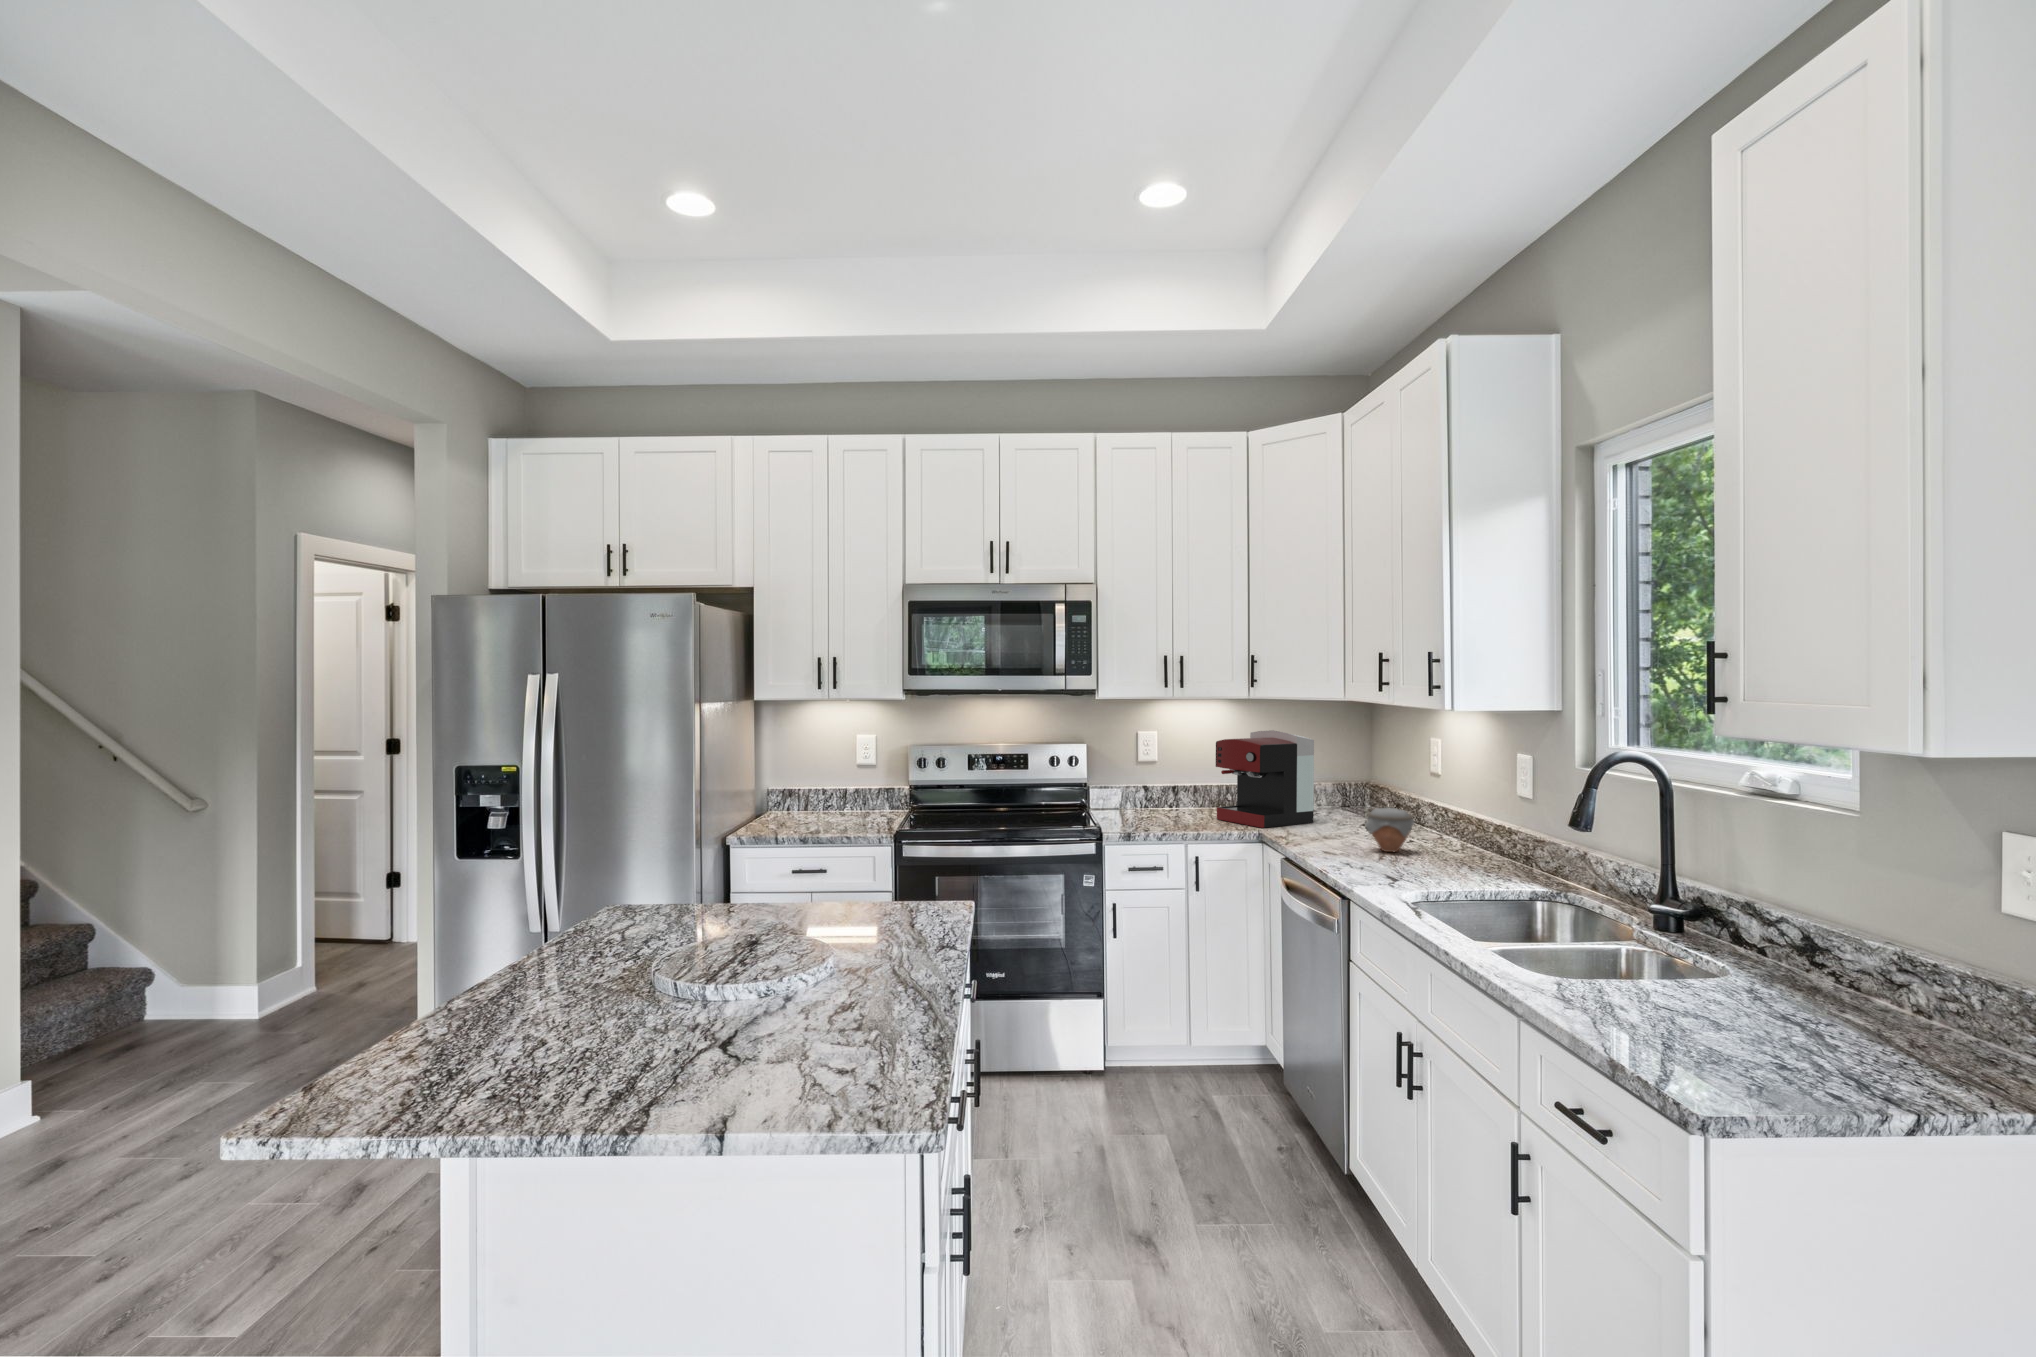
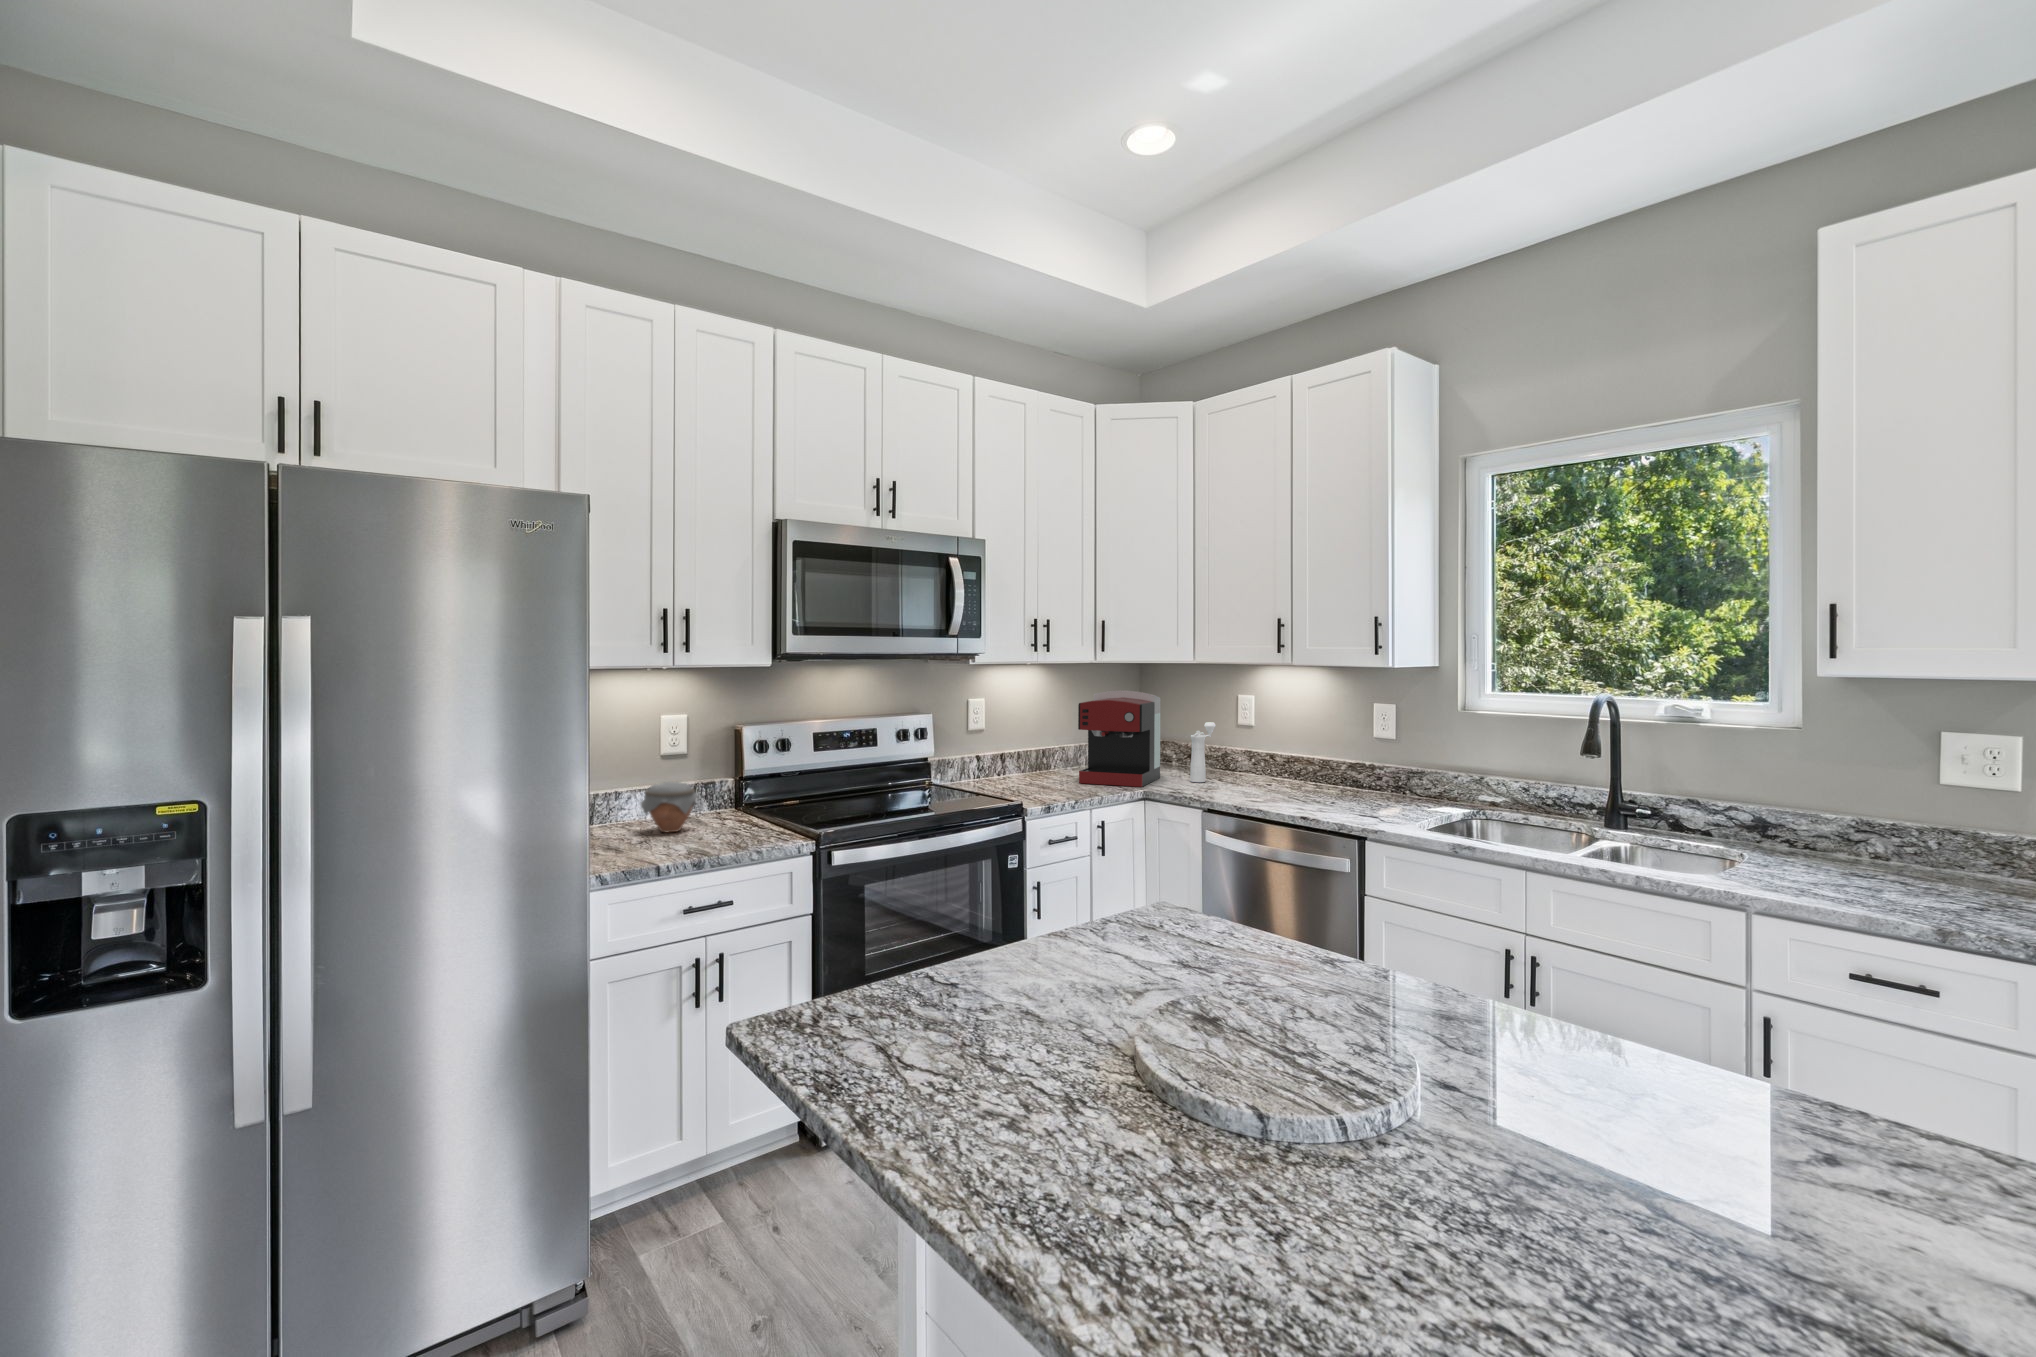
pepper mill: none [1330,768,1371,831] -> present [1190,722,1216,782]
jar: present [1365,808,1415,852] -> present [641,782,698,833]

